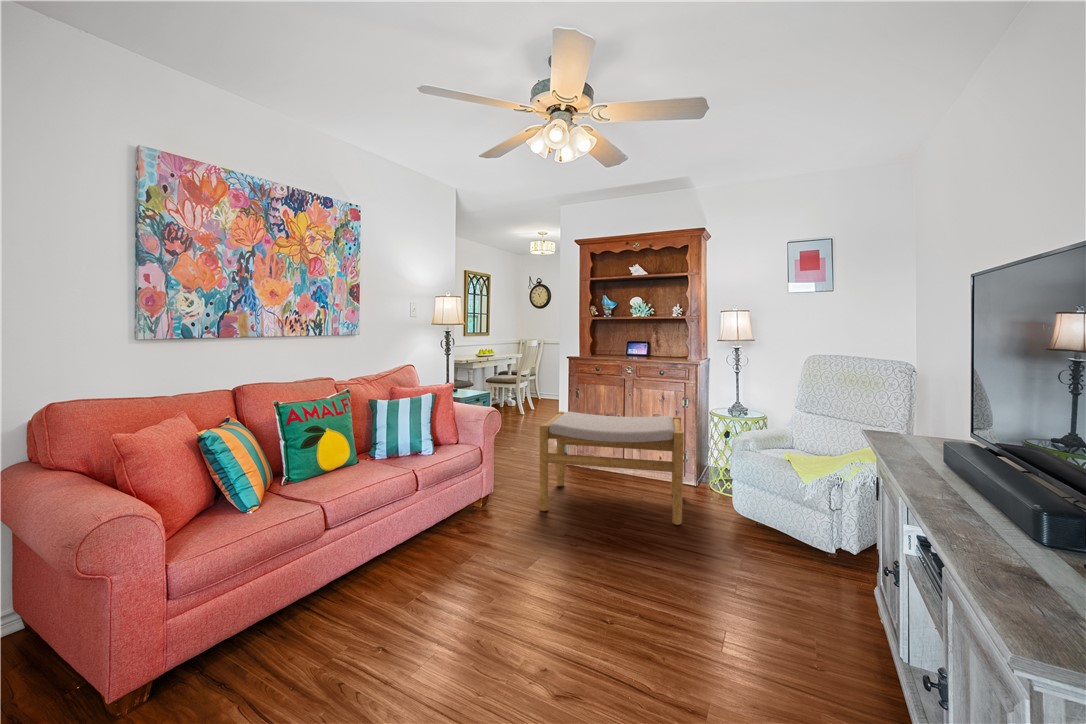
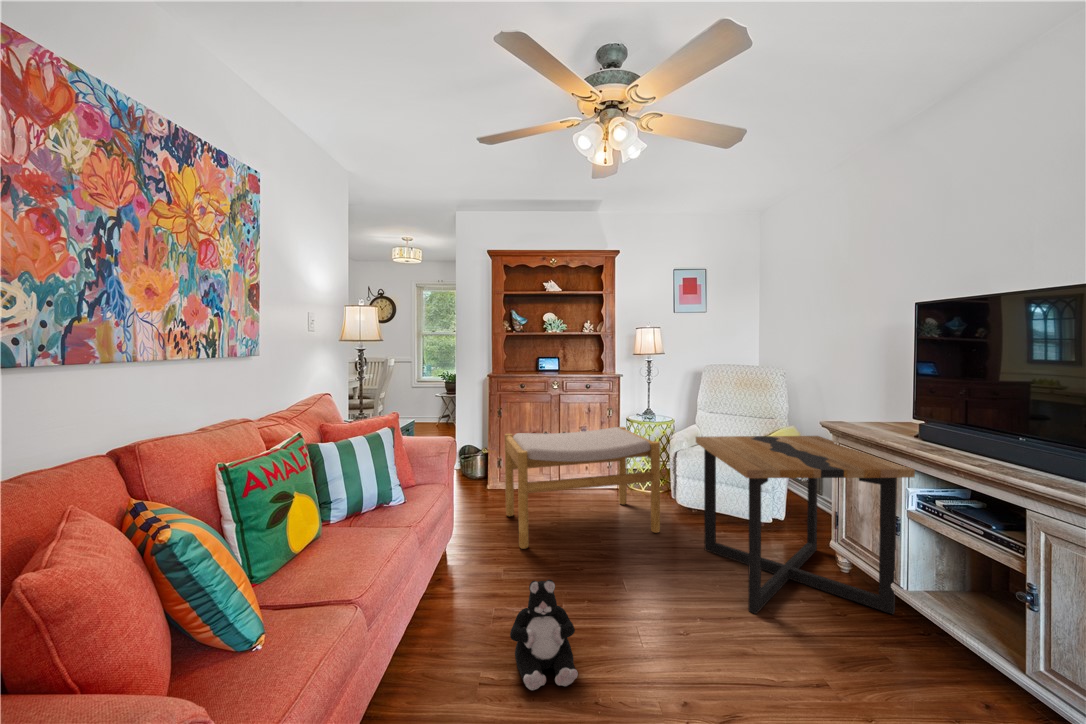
side table: none [675,429,880,655] -> present [696,436,915,614]
plush toy: none [437,518,495,599] -> present [510,579,578,690]

